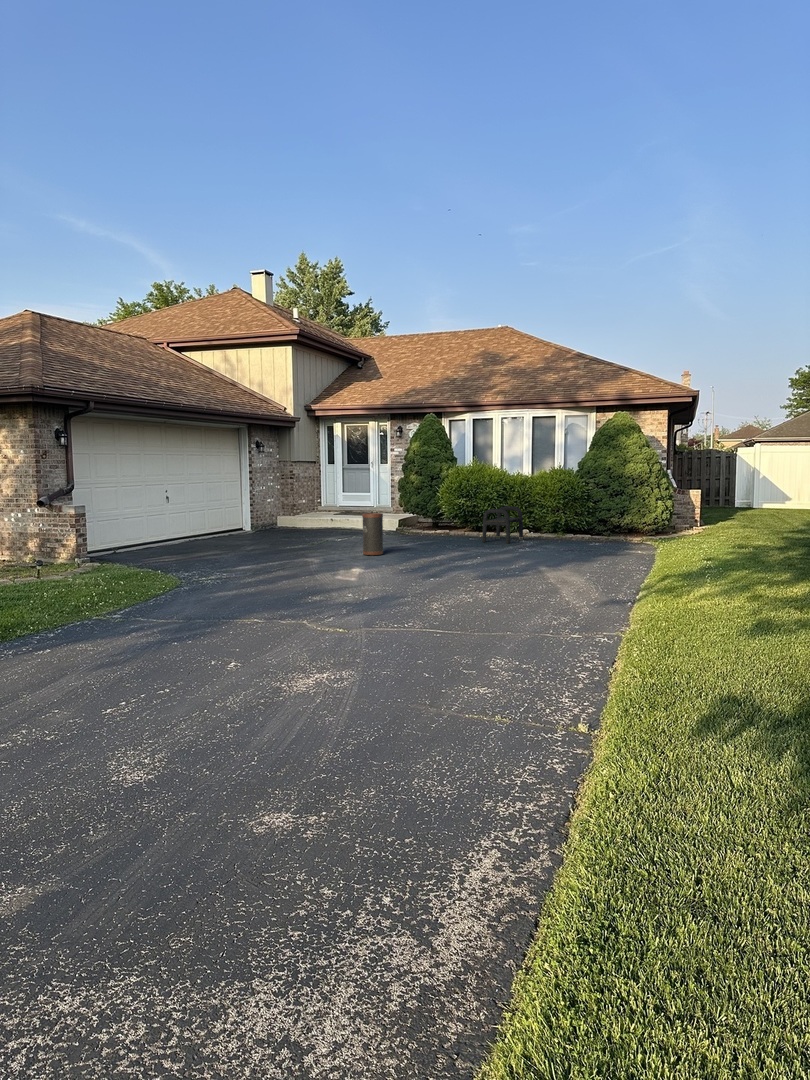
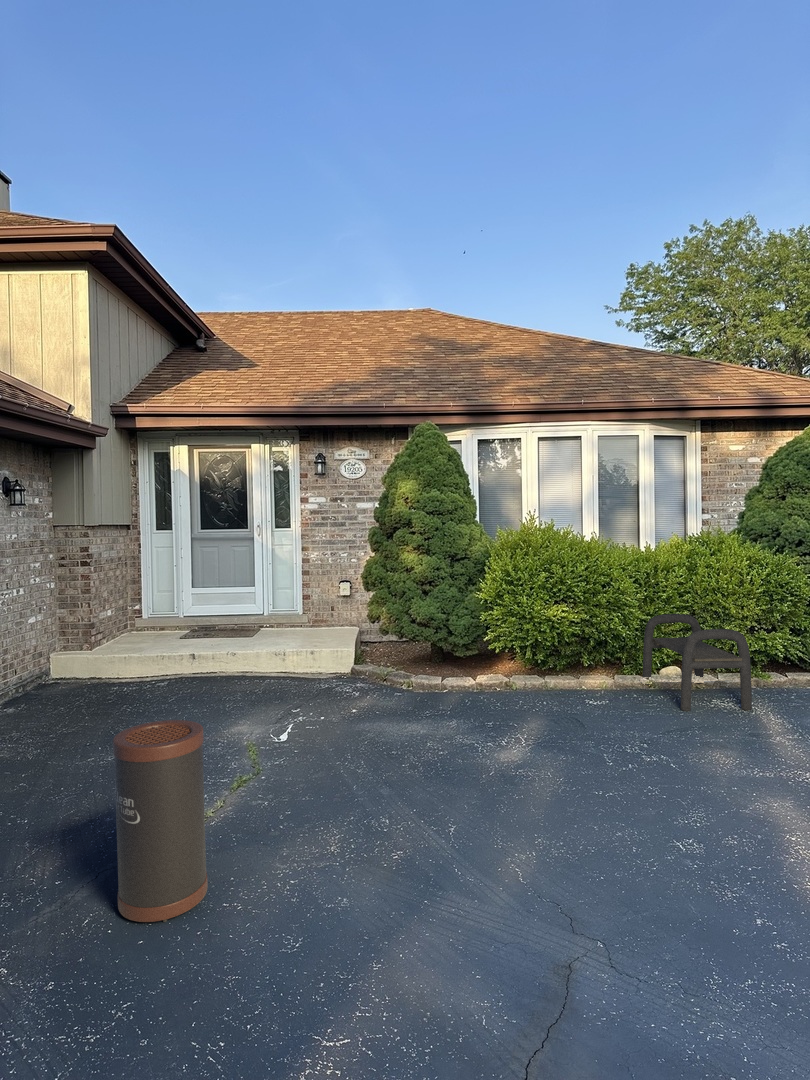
trash can: present [362,513,383,556] -> present [113,720,208,922]

